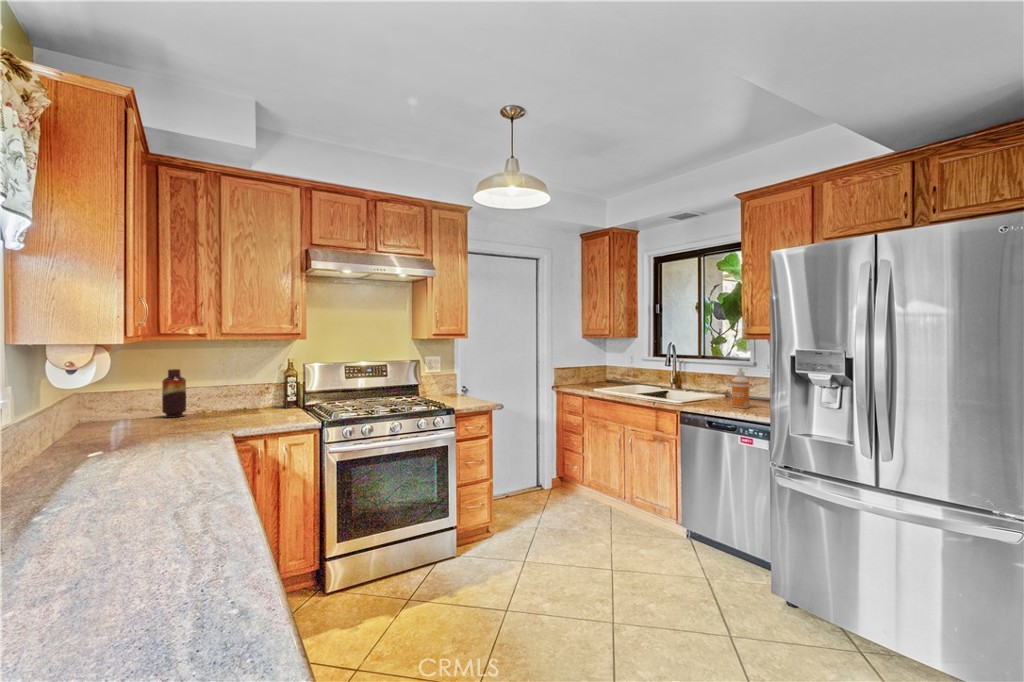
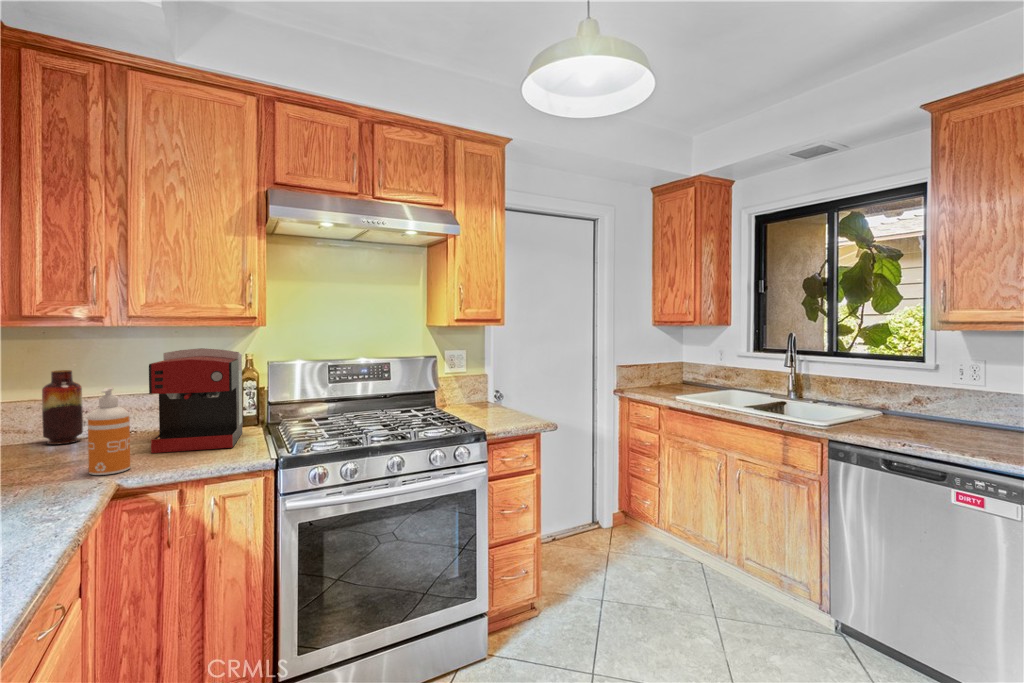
coffee maker: none [239,354,290,421] -> present [149,348,242,453]
soap dispenser: present [732,368,749,408] -> present [88,388,130,475]

